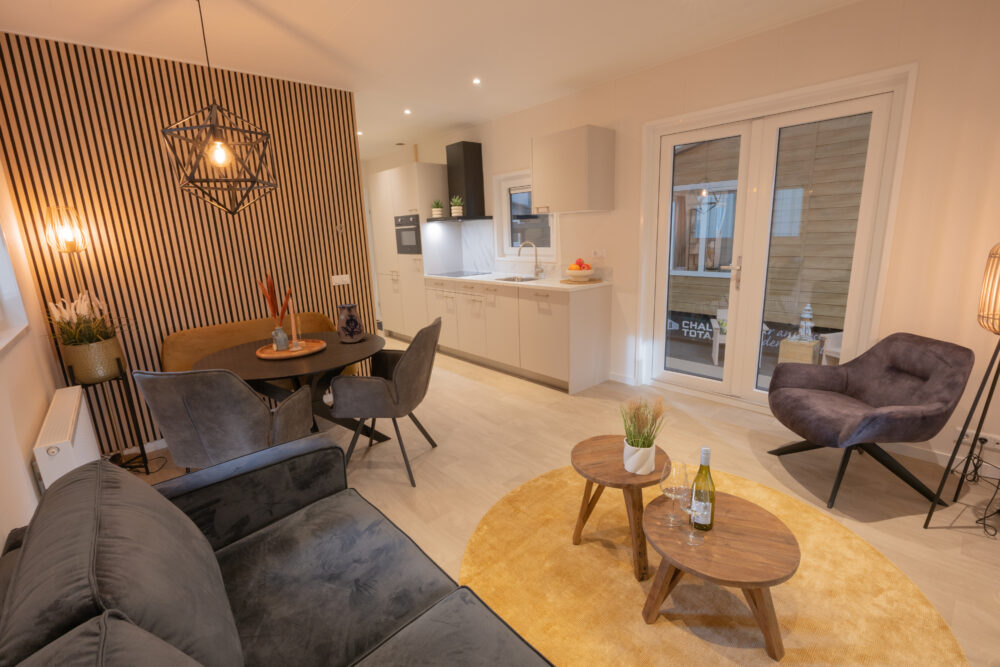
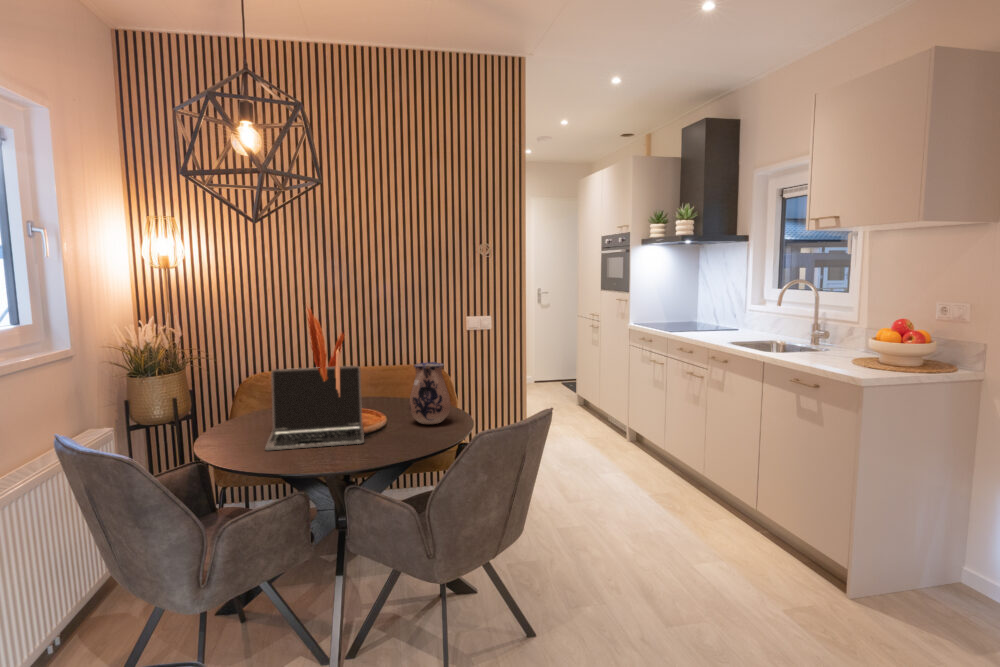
laptop: none [242,311,325,370] -> present [265,366,364,450]

